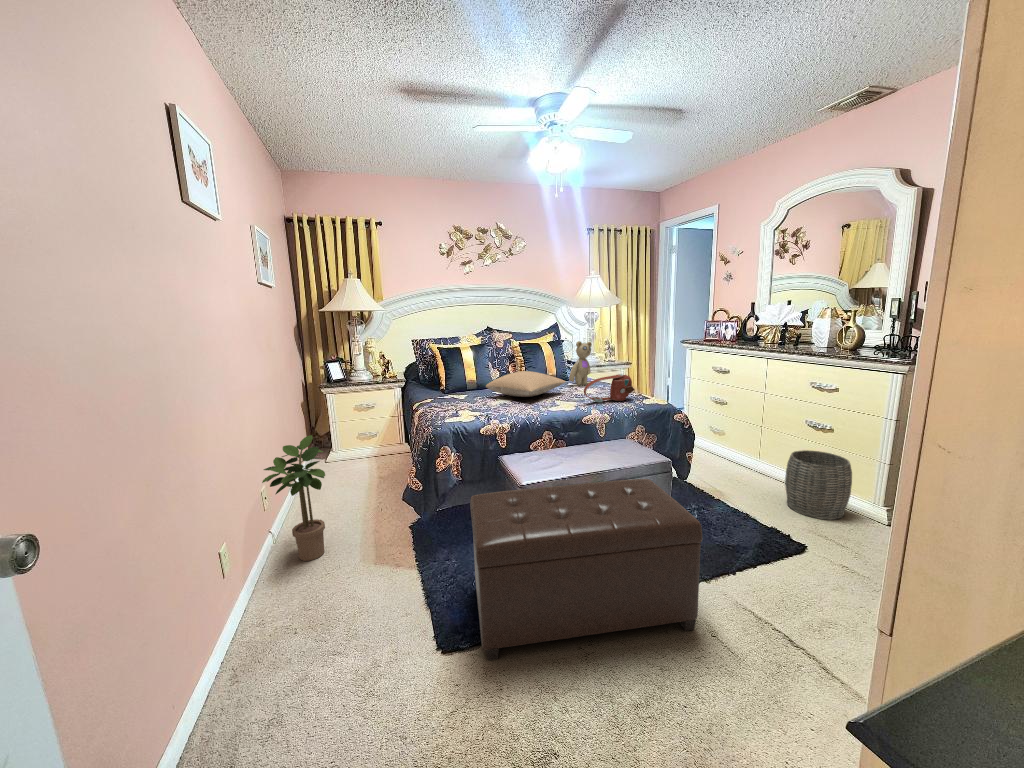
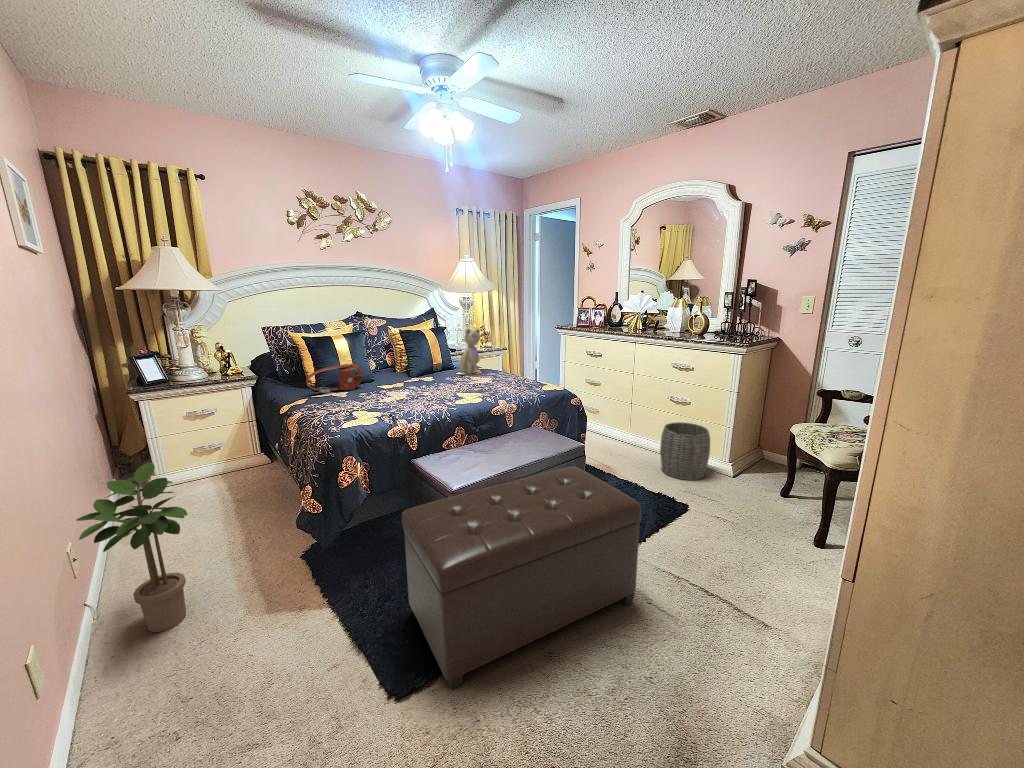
pillow: present [486,371,565,397] -> none [373,362,461,391]
handbag: present [584,374,634,402] -> present [306,364,364,393]

